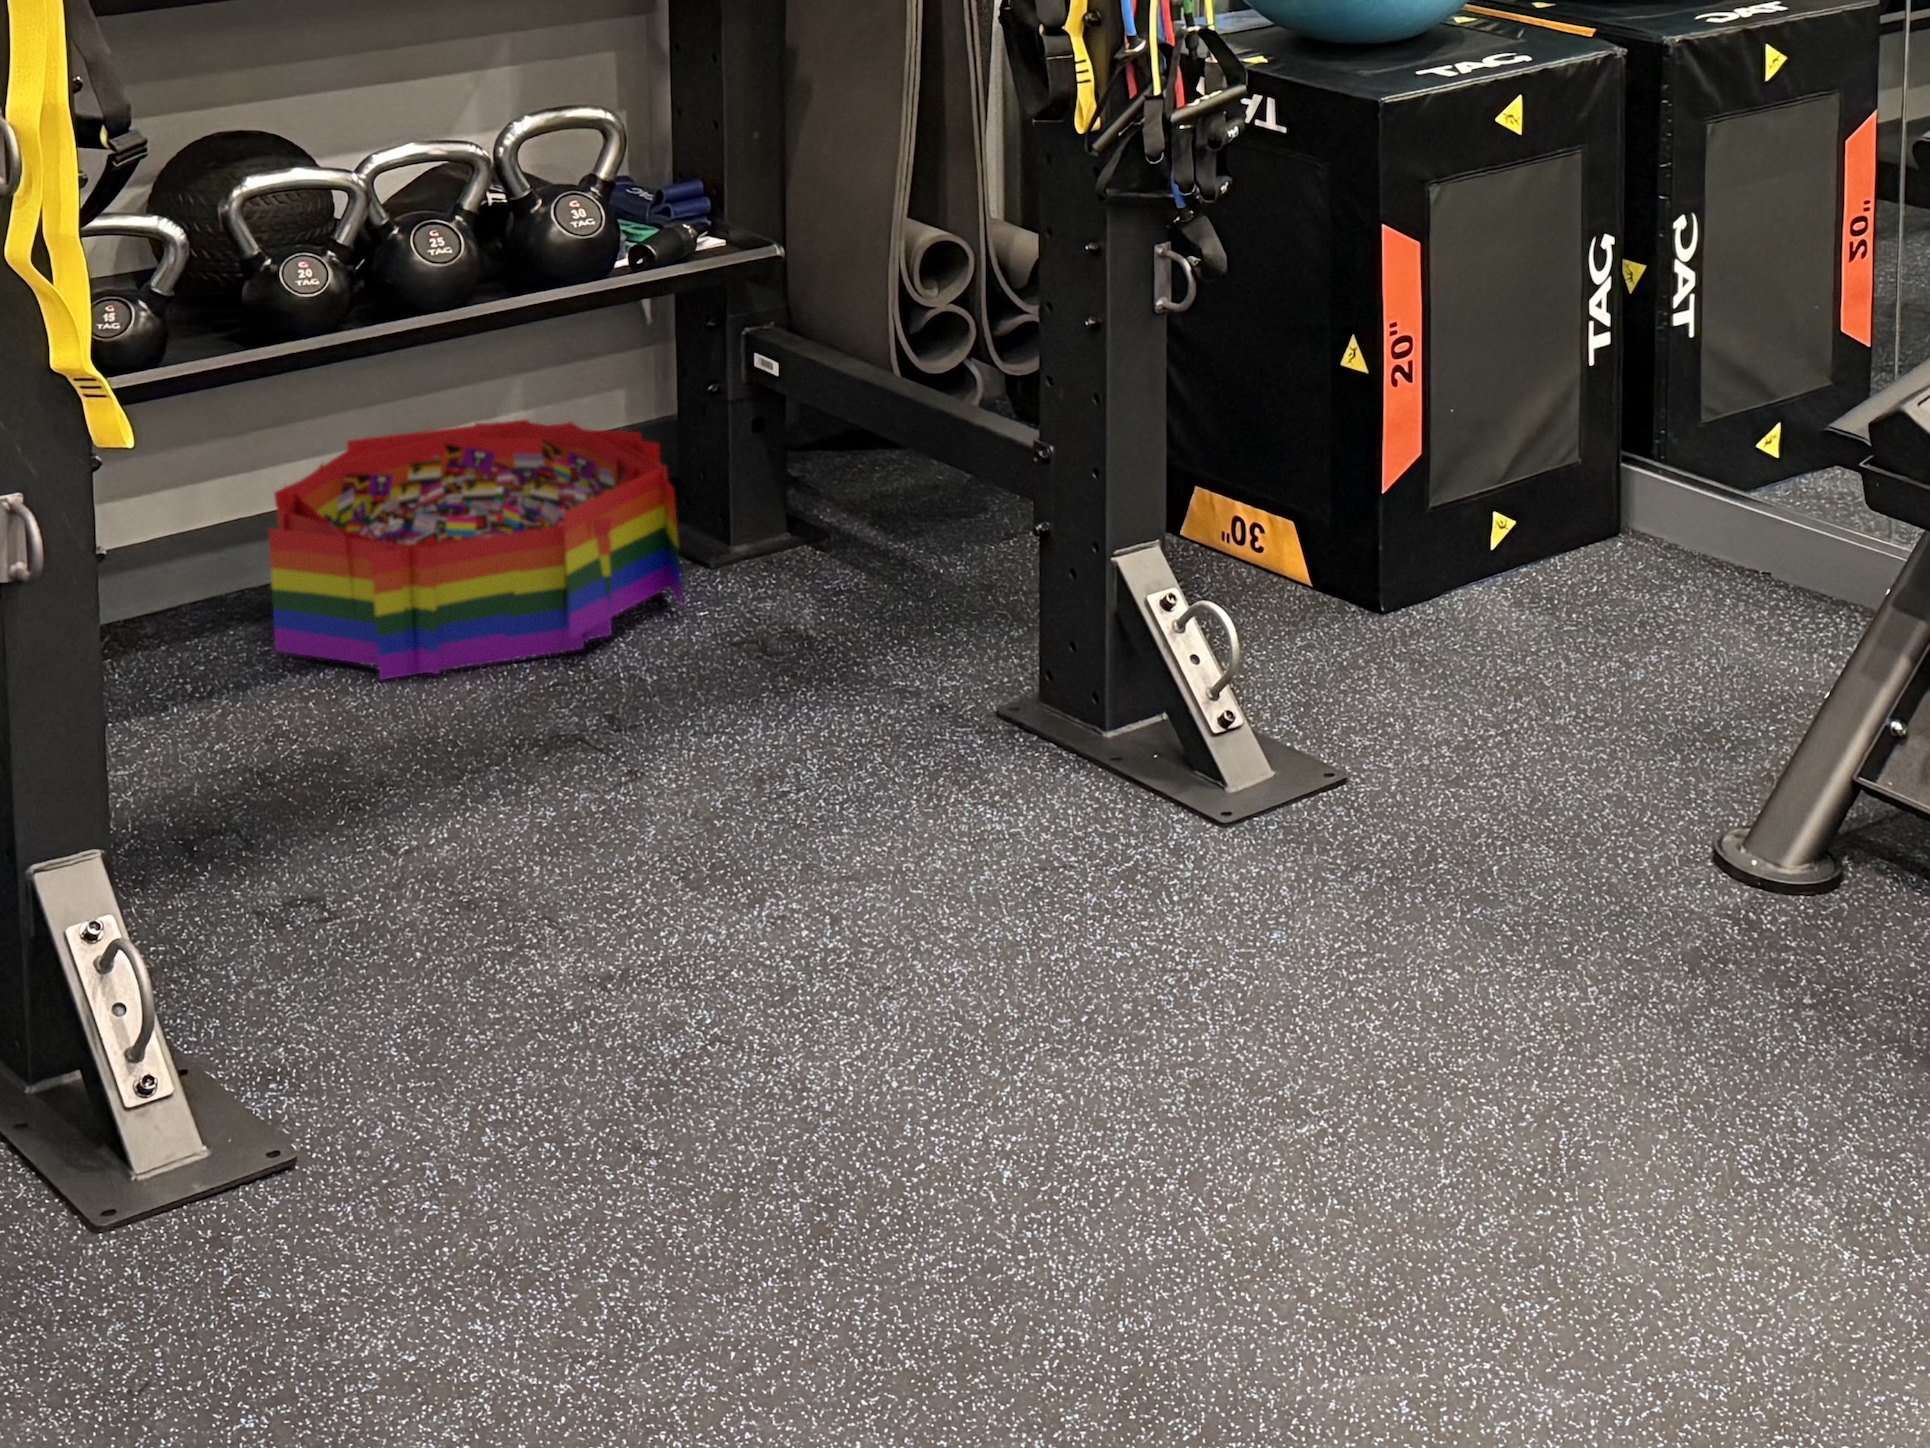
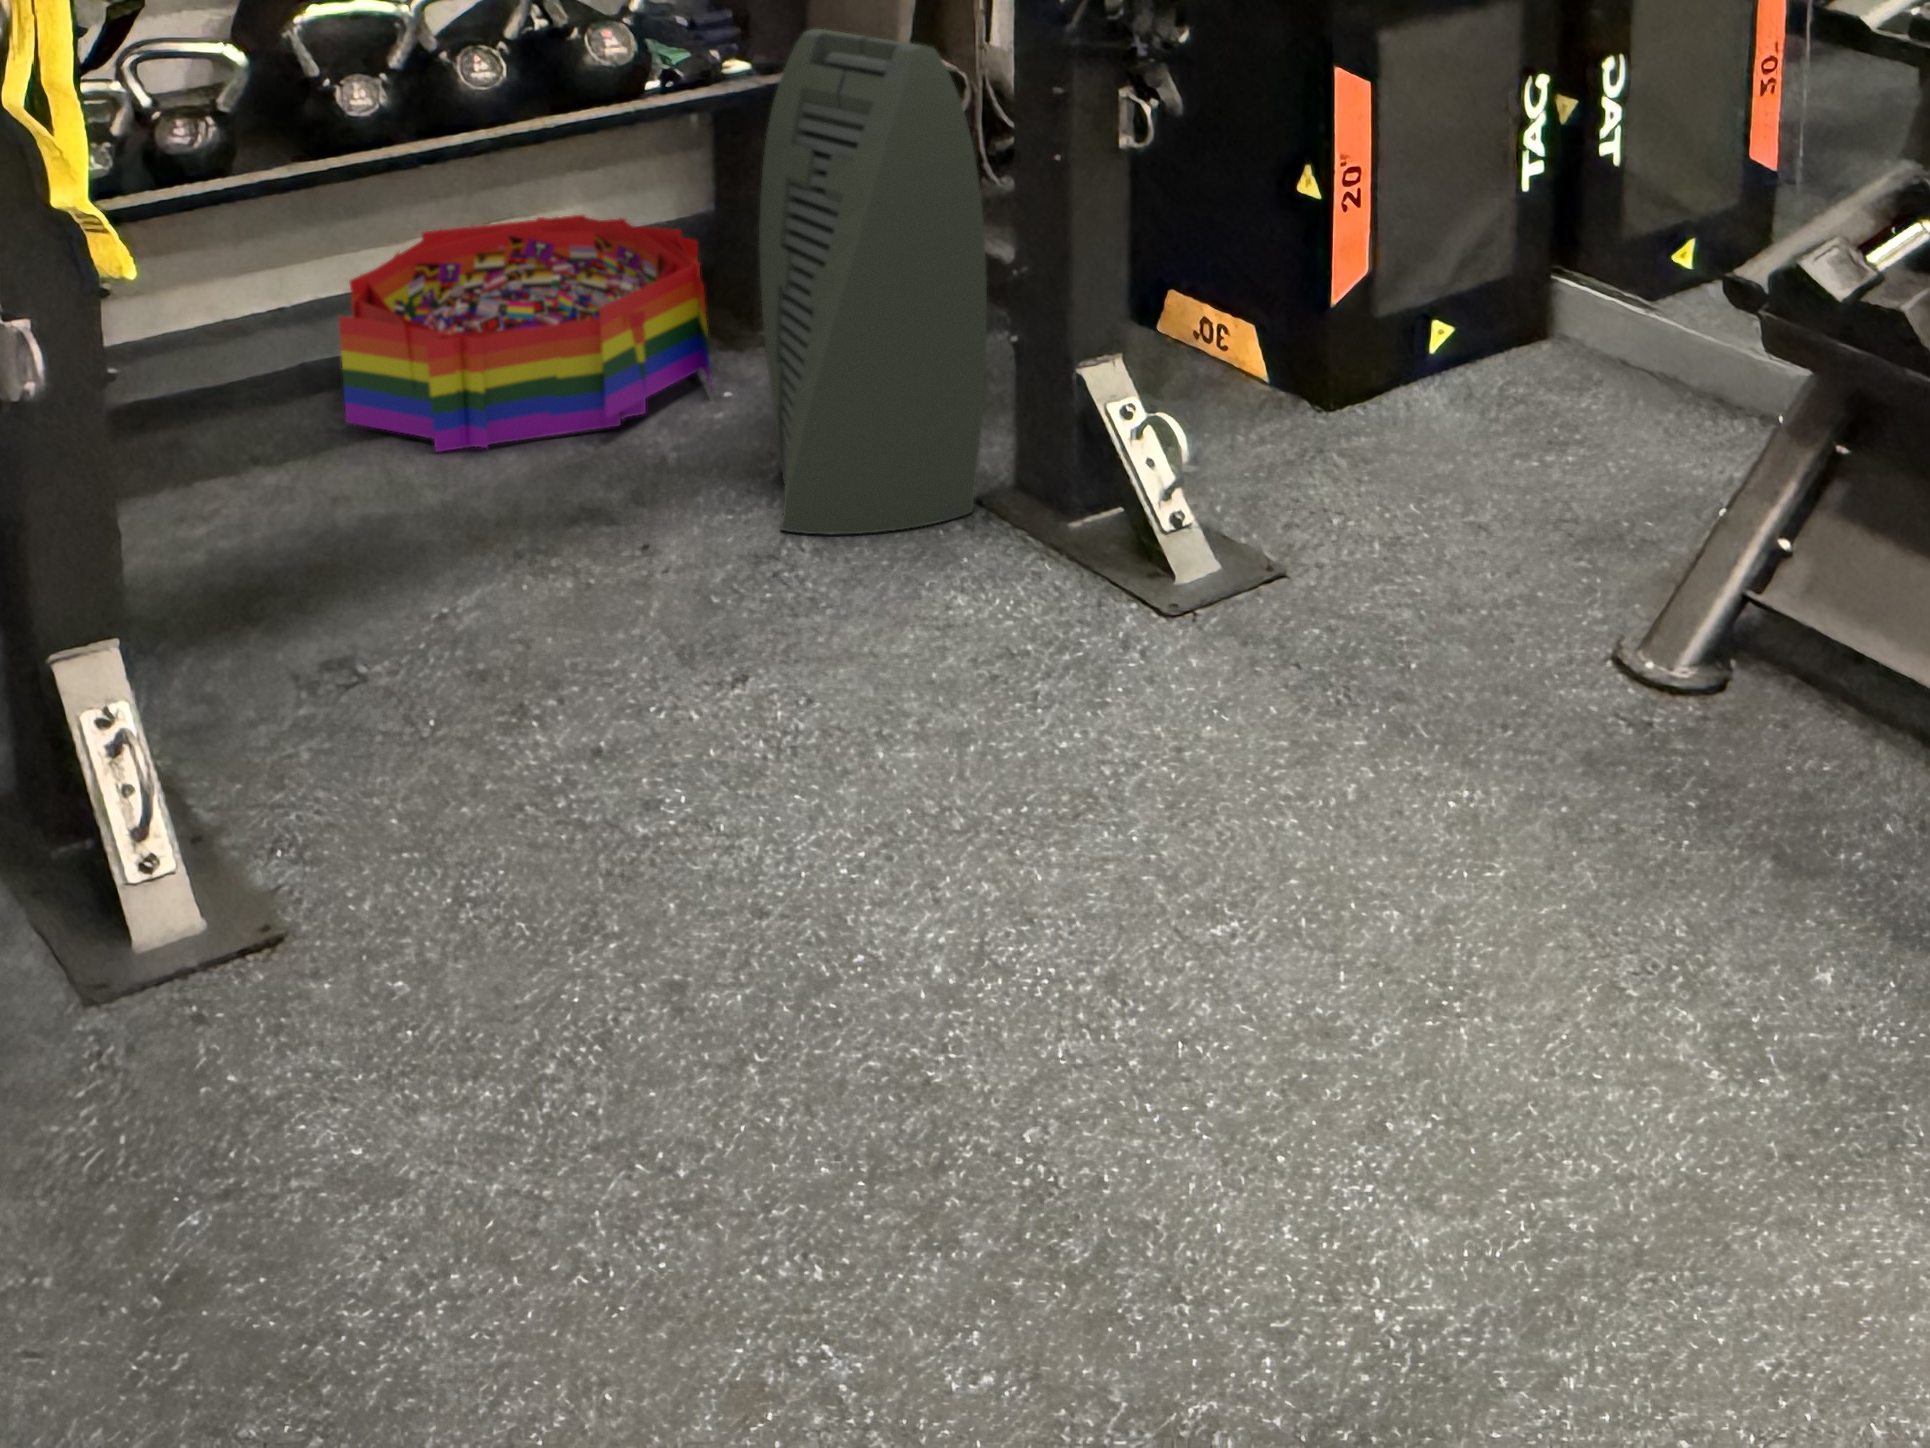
air purifier: none [747,190,1003,755] -> present [759,29,987,534]

